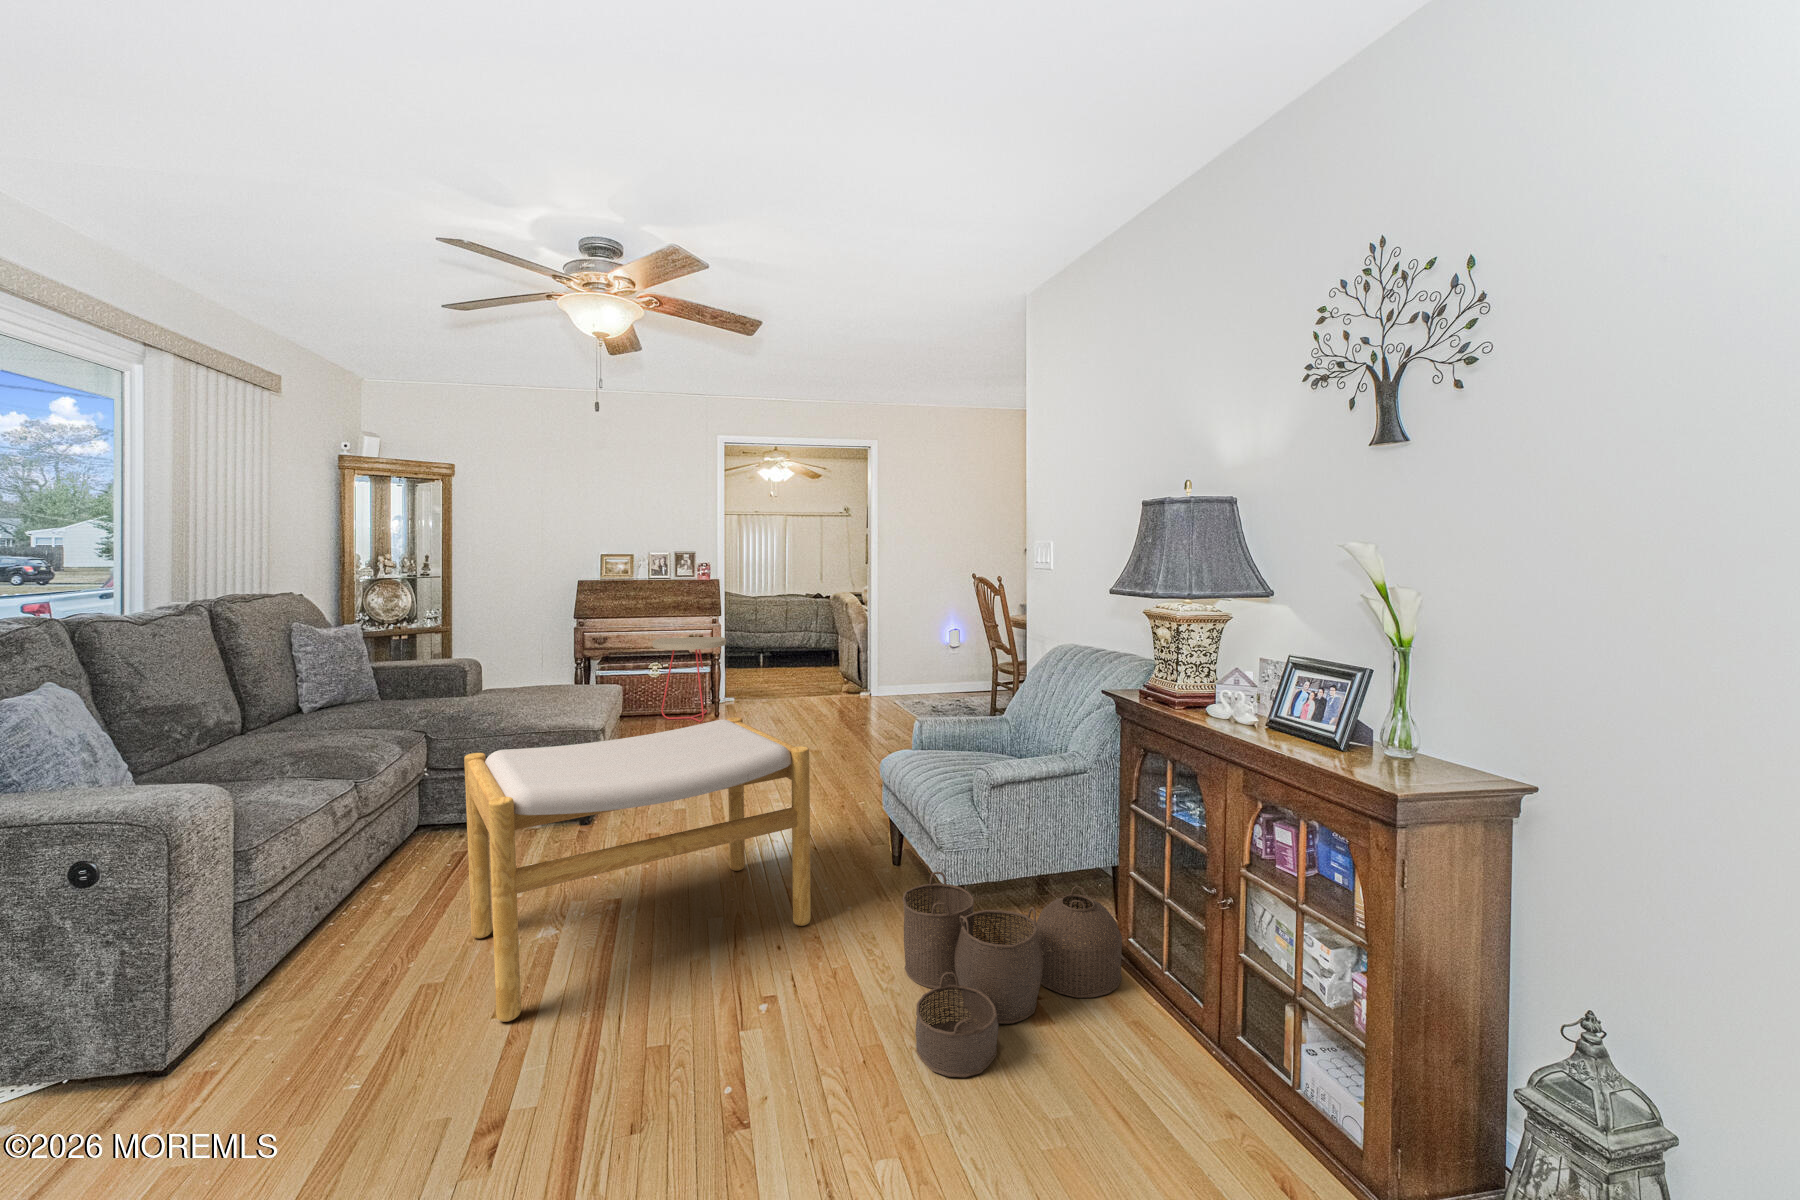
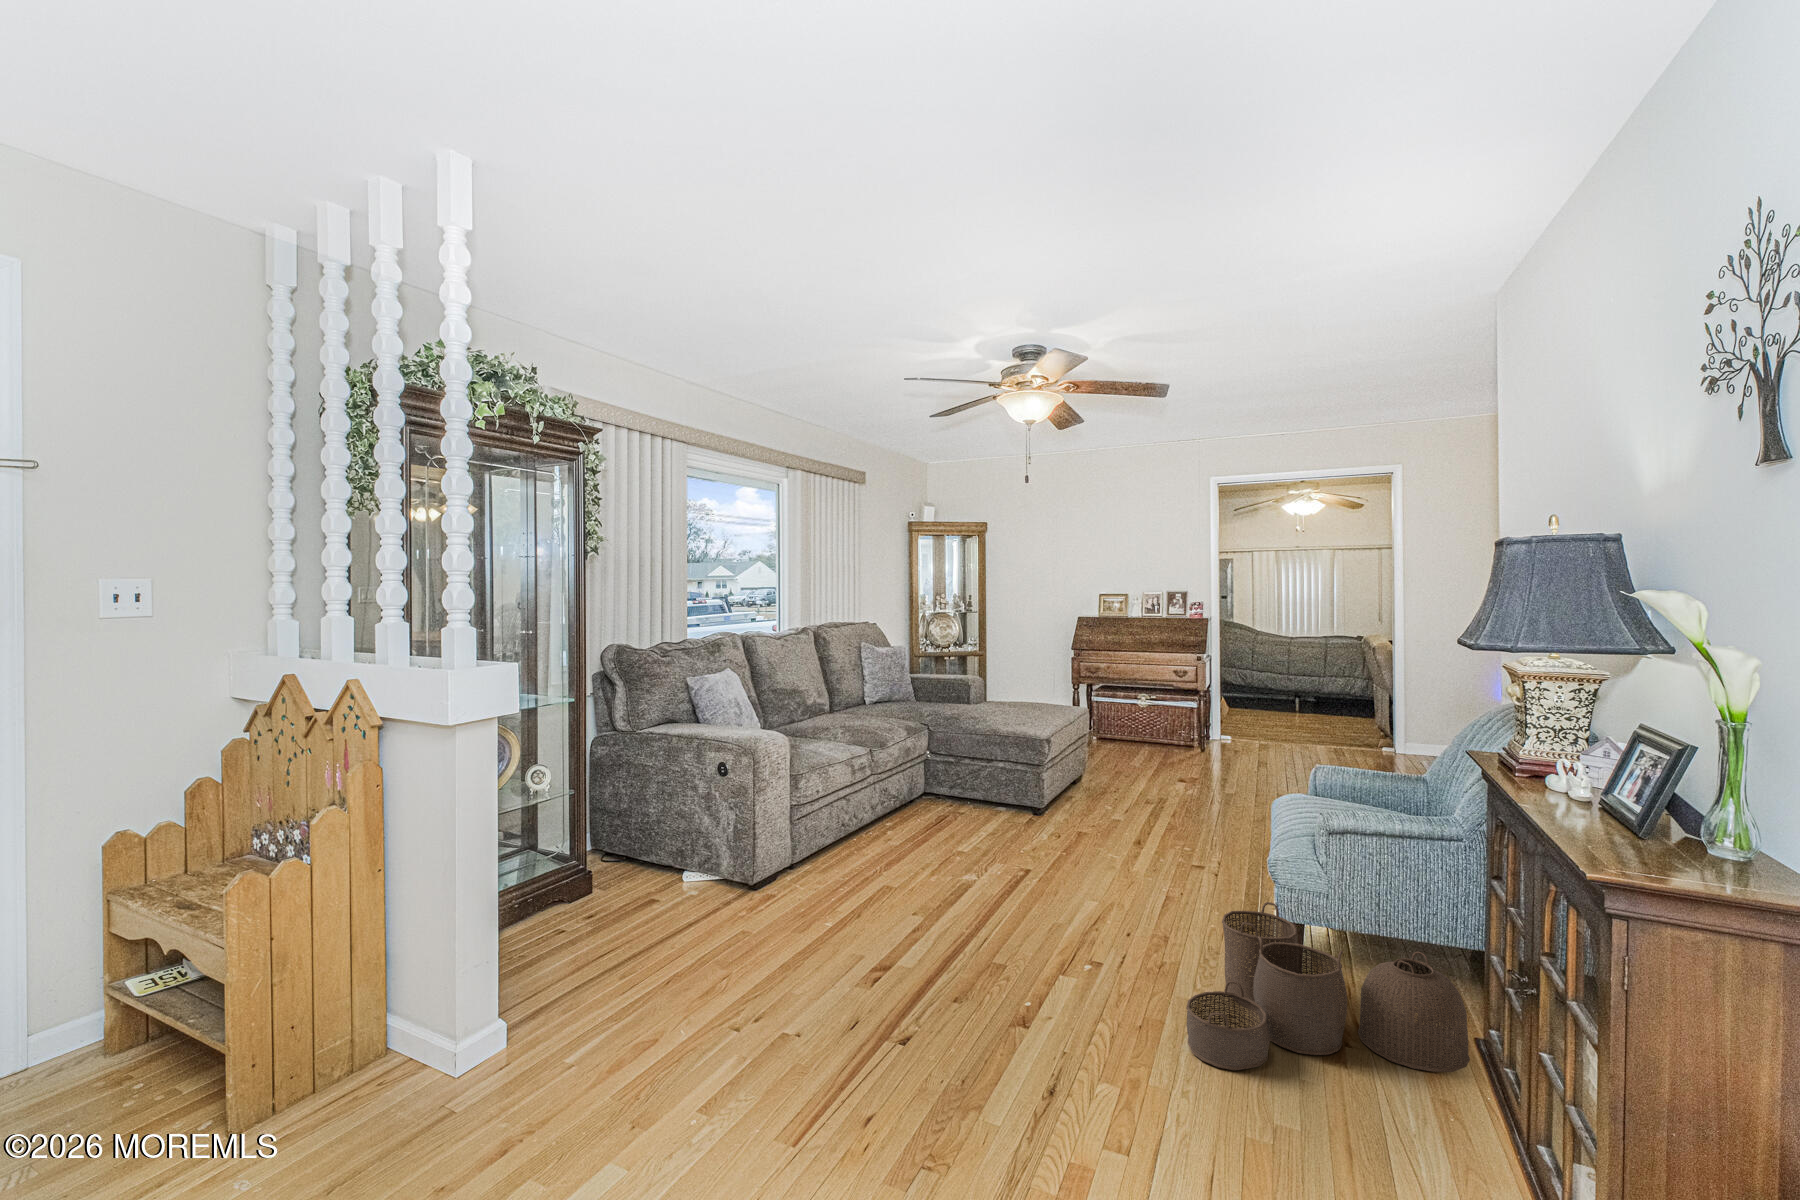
side table: present [653,637,726,722] -> none [1137,672,1209,757]
footstool: present [464,717,811,1022] -> none [911,735,1167,928]

